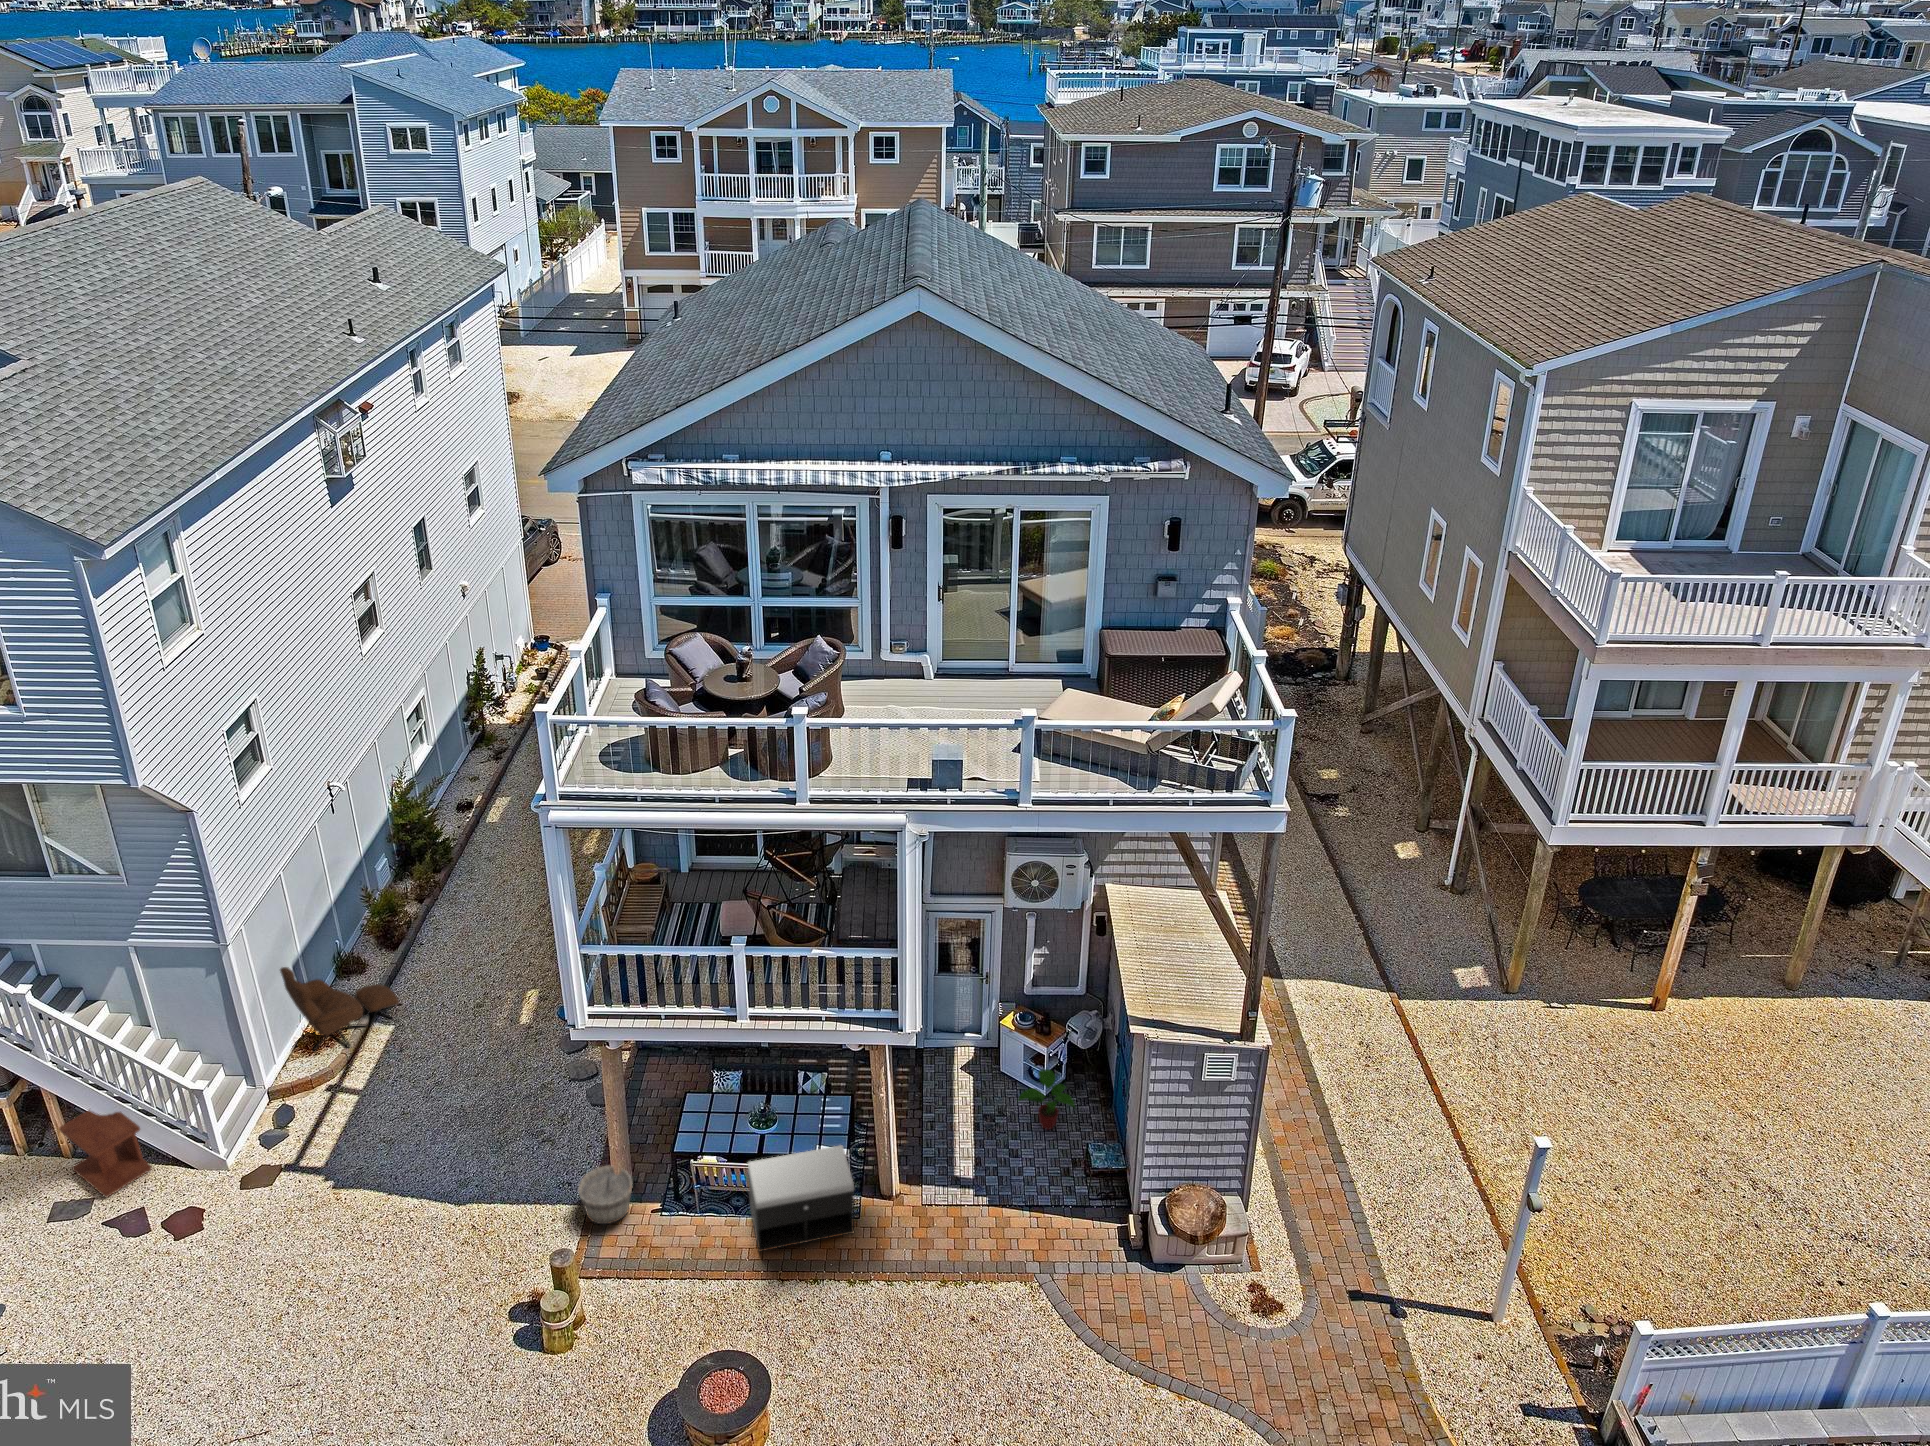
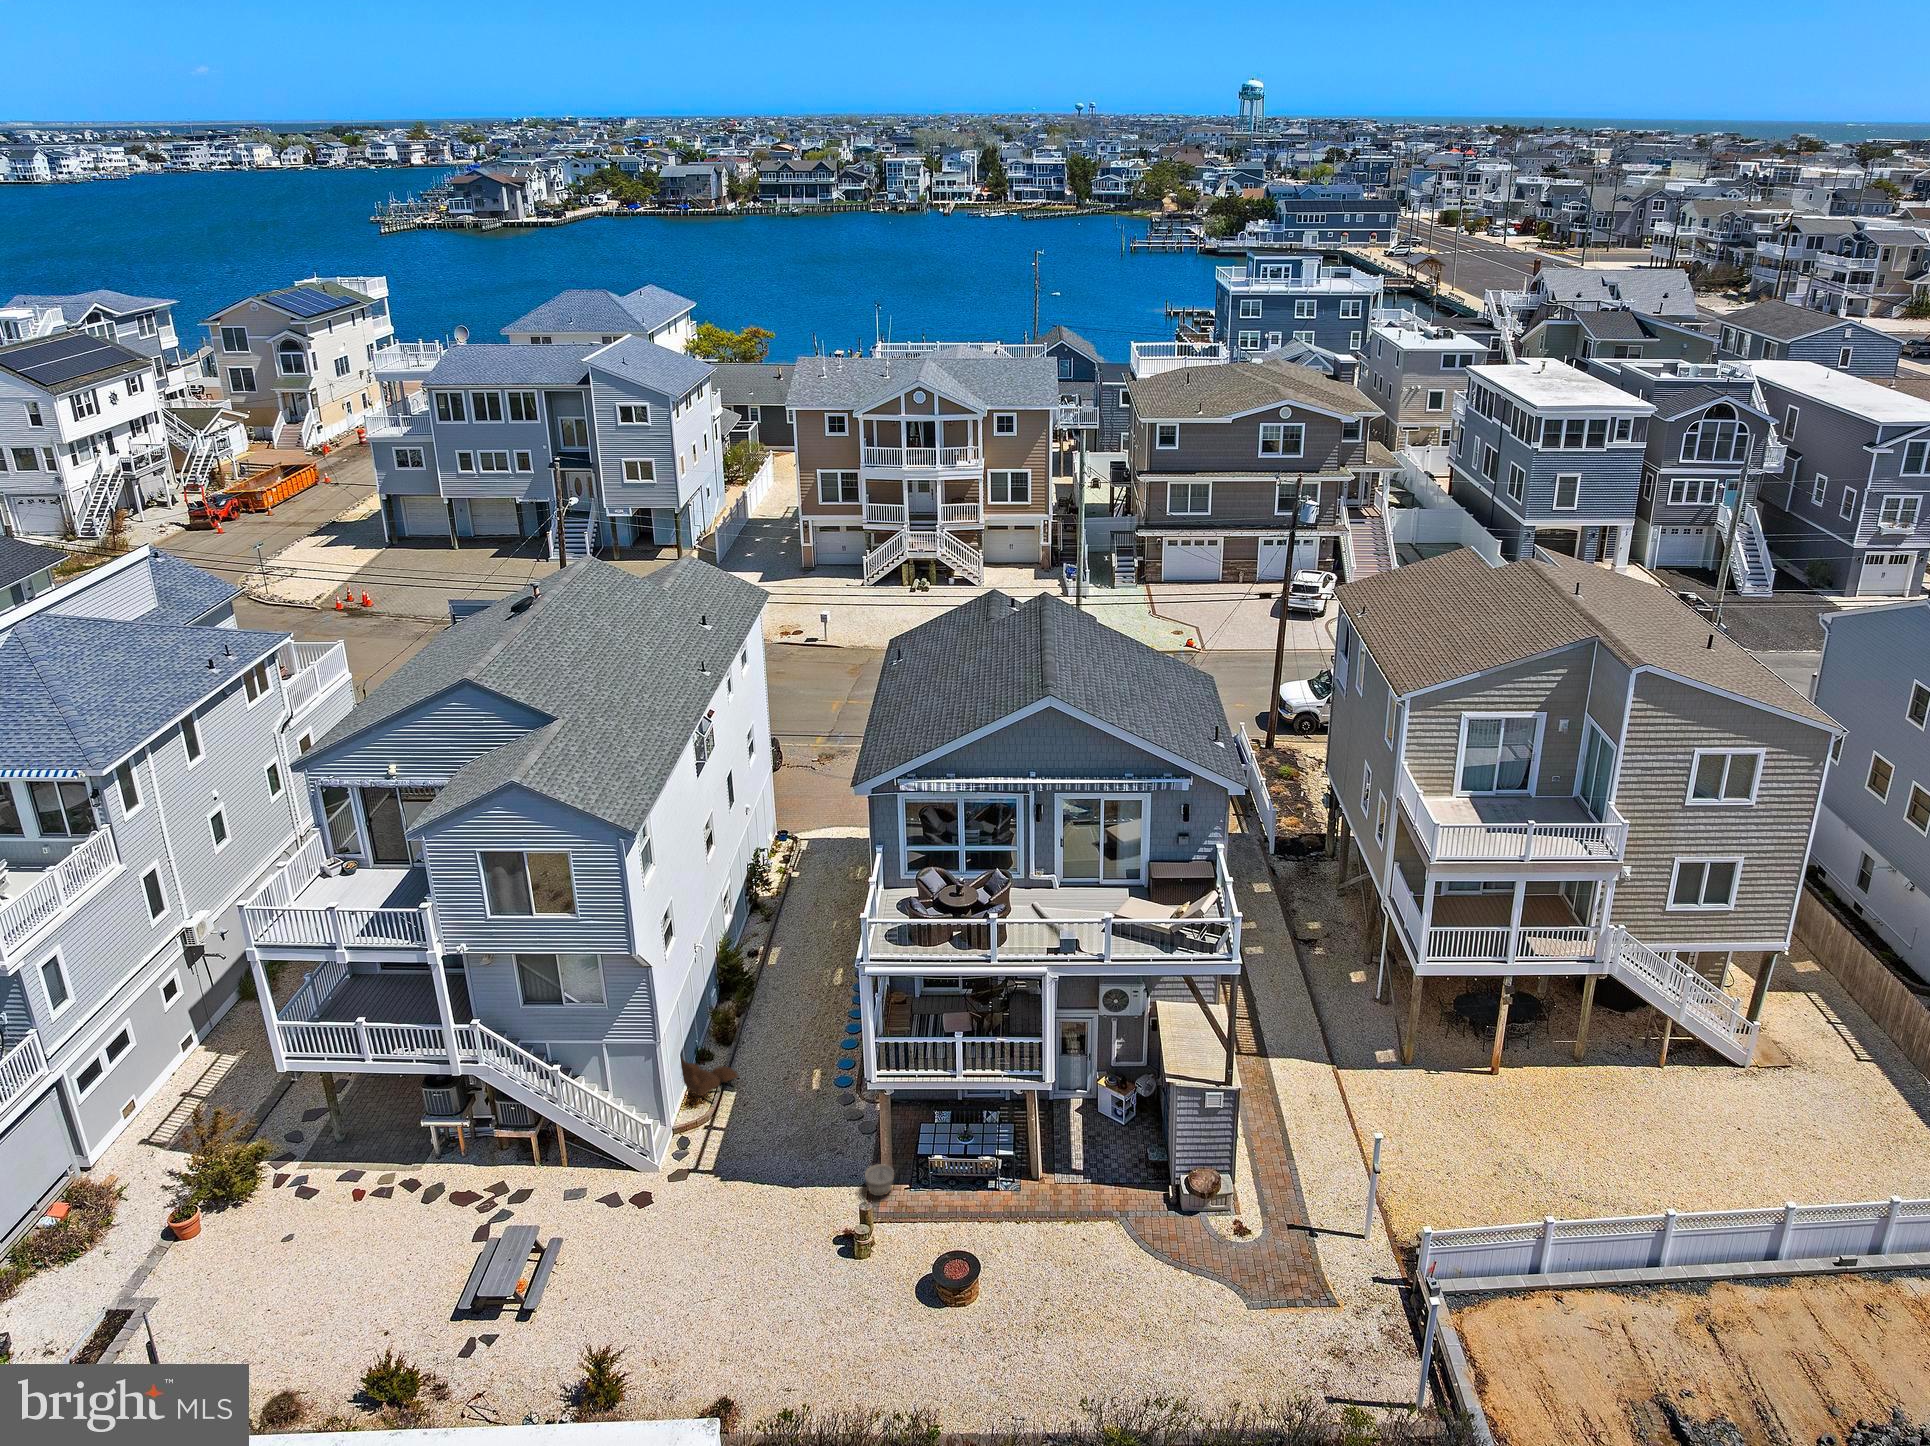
potted plant: present [1017,1069,1075,1130] -> none [1108,1110,1141,1145]
side table: present [59,1110,152,1197] -> none [569,1132,618,1185]
storage bench: present [748,1145,854,1251] -> none [960,1149,1019,1208]

